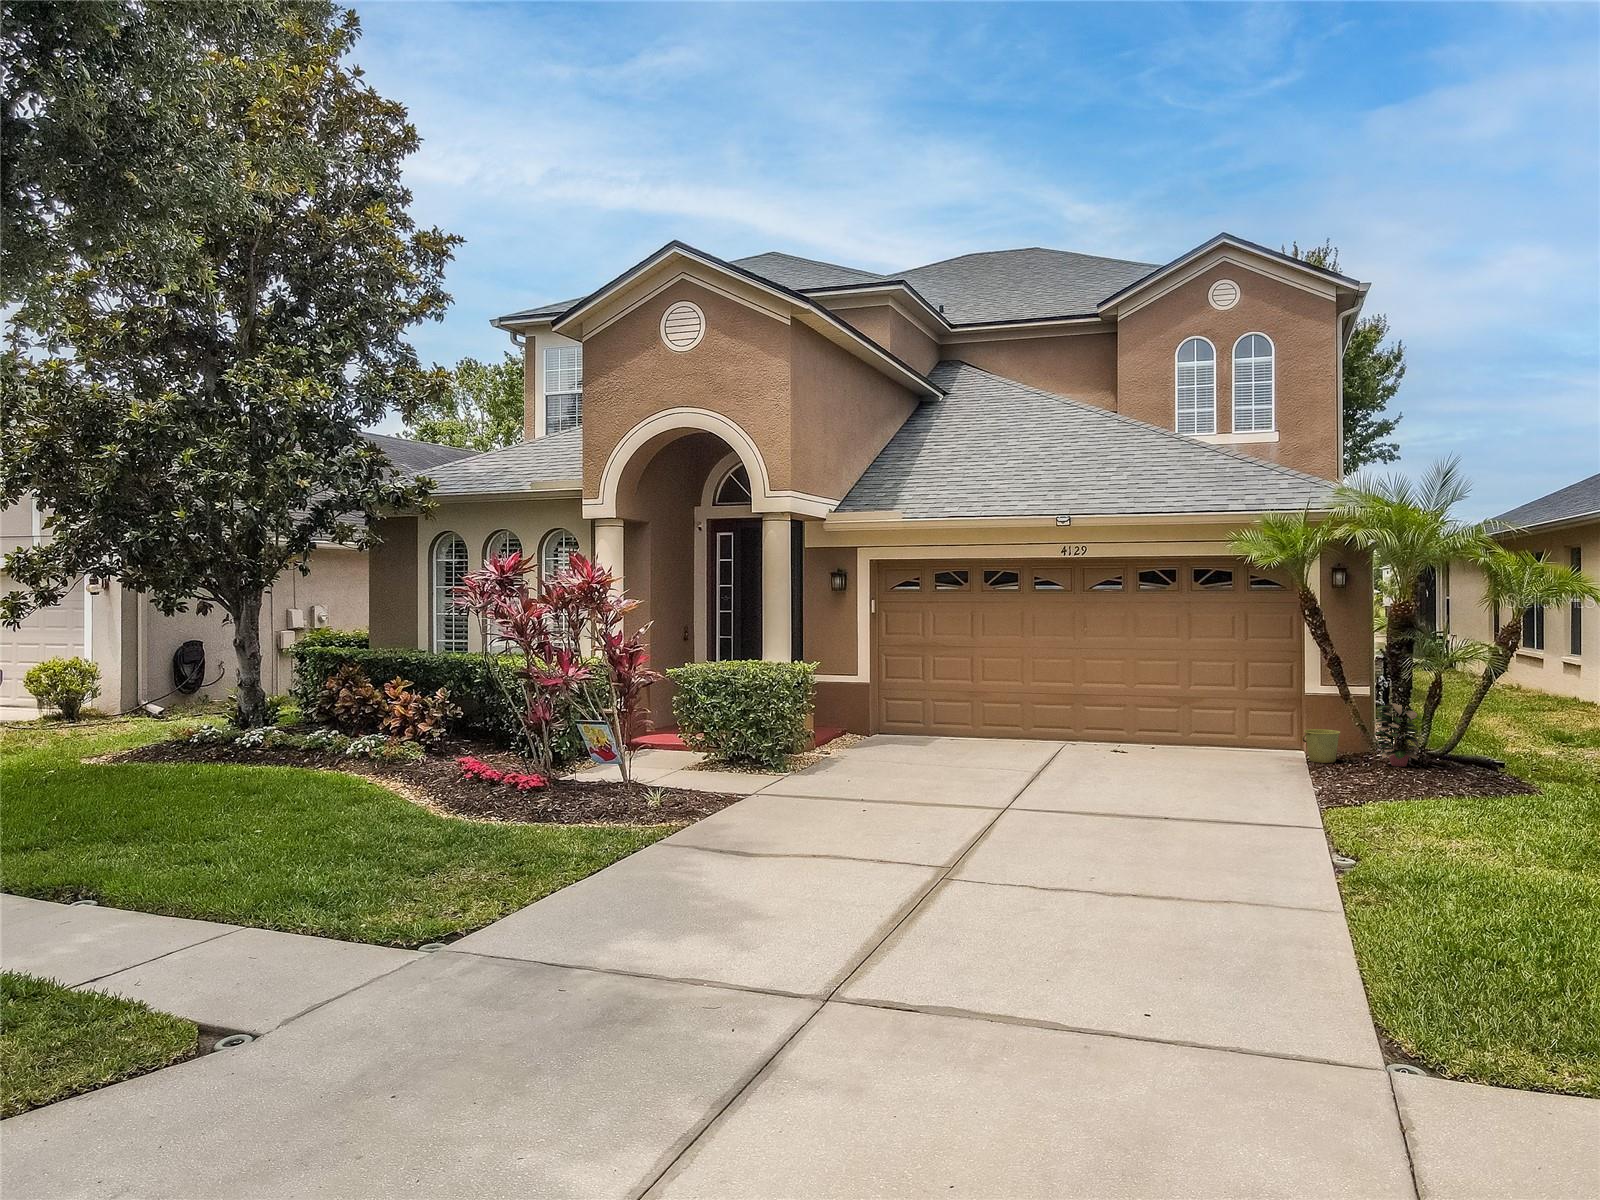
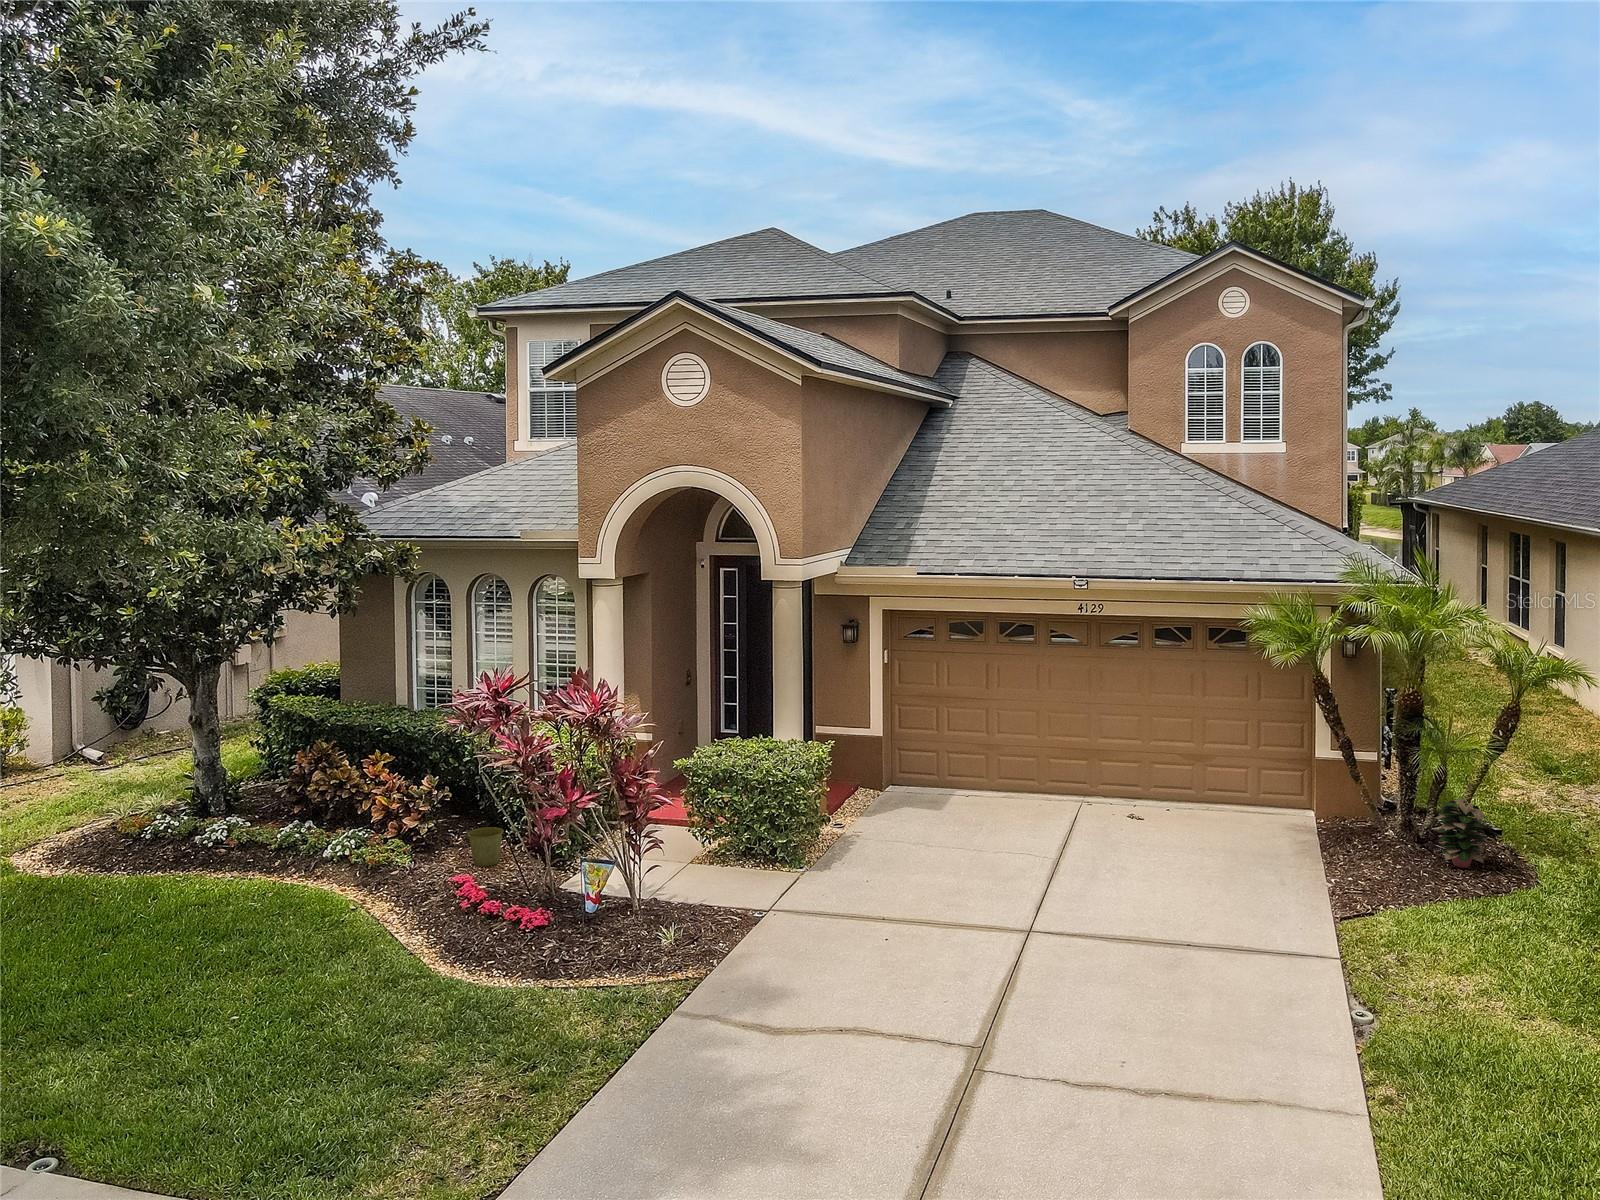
bucket: present [1303,729,1341,763] -> present [466,827,504,867]

